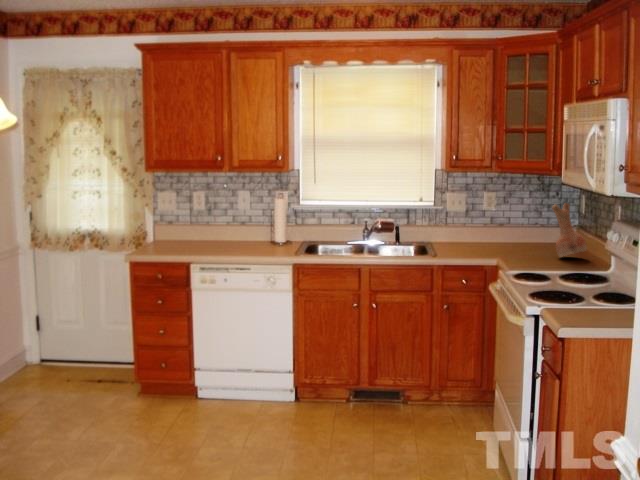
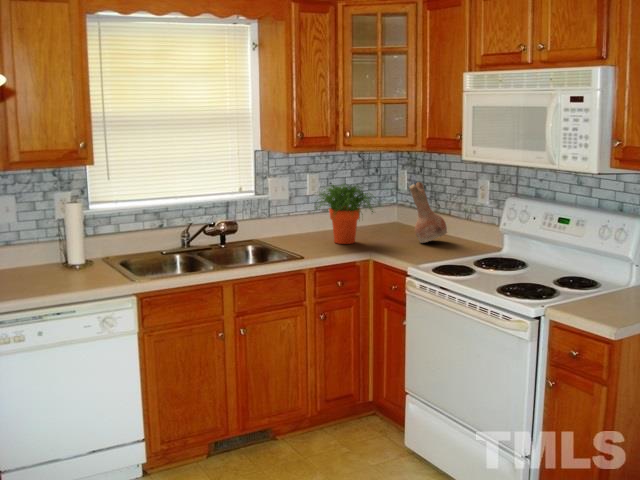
potted plant: none [465,200,526,252] -> present [316,184,376,244]

